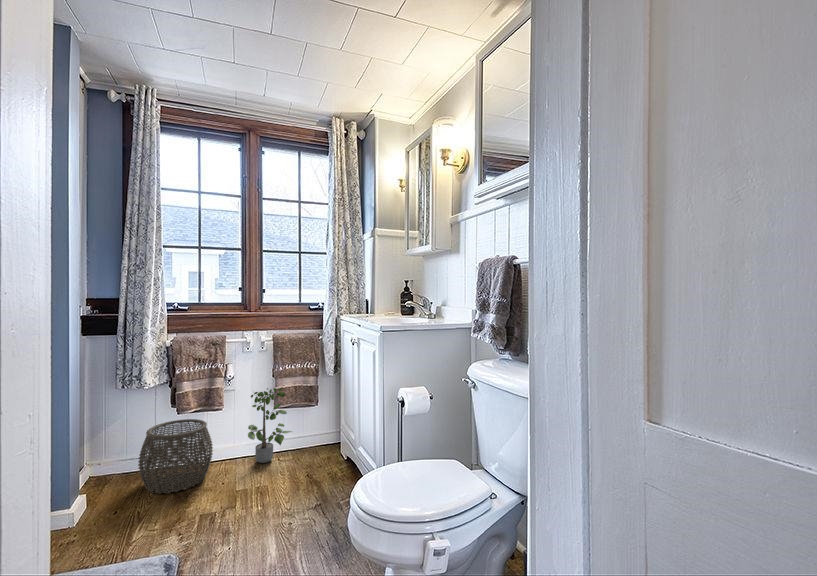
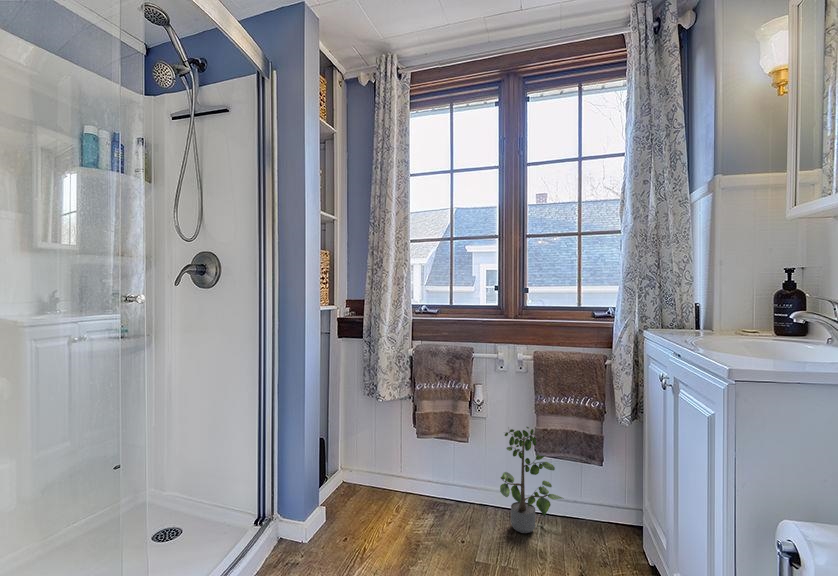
woven basket: present [138,419,213,494] -> none [376,446,456,543]

